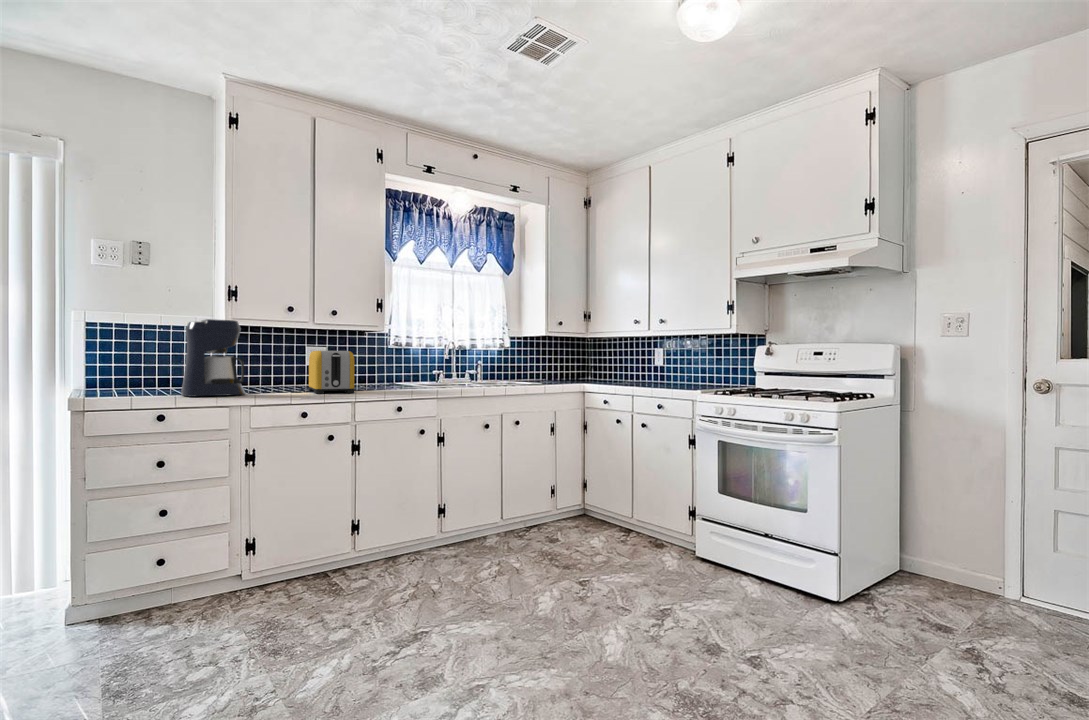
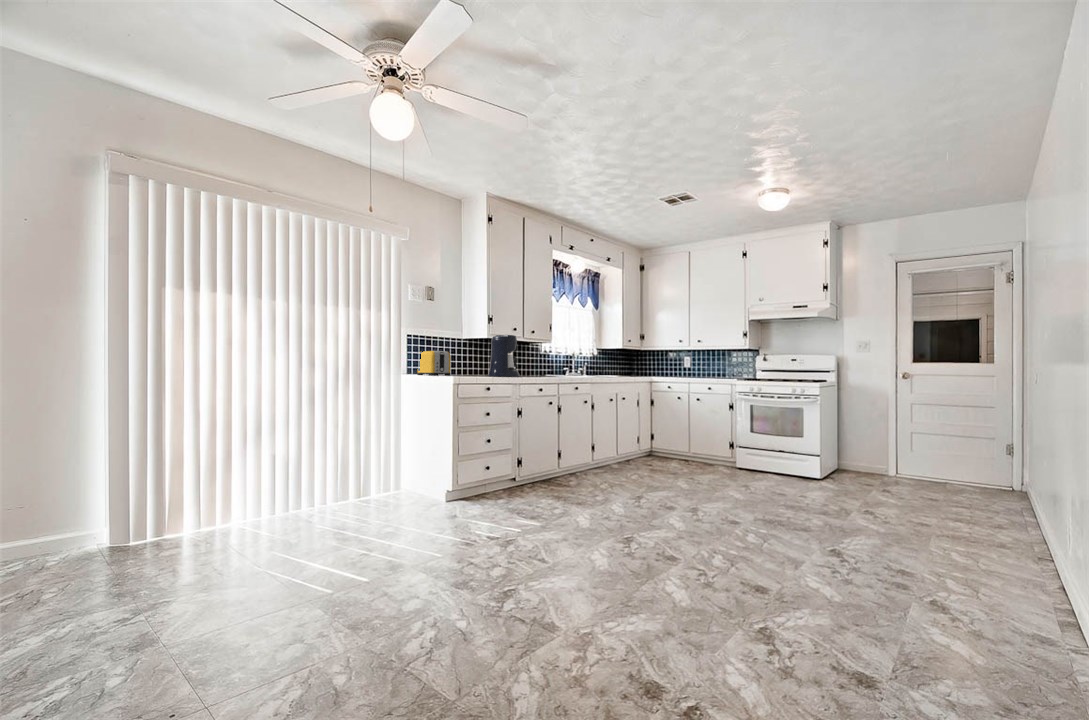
toaster: present [309,351,354,394] -> present [417,351,451,376]

